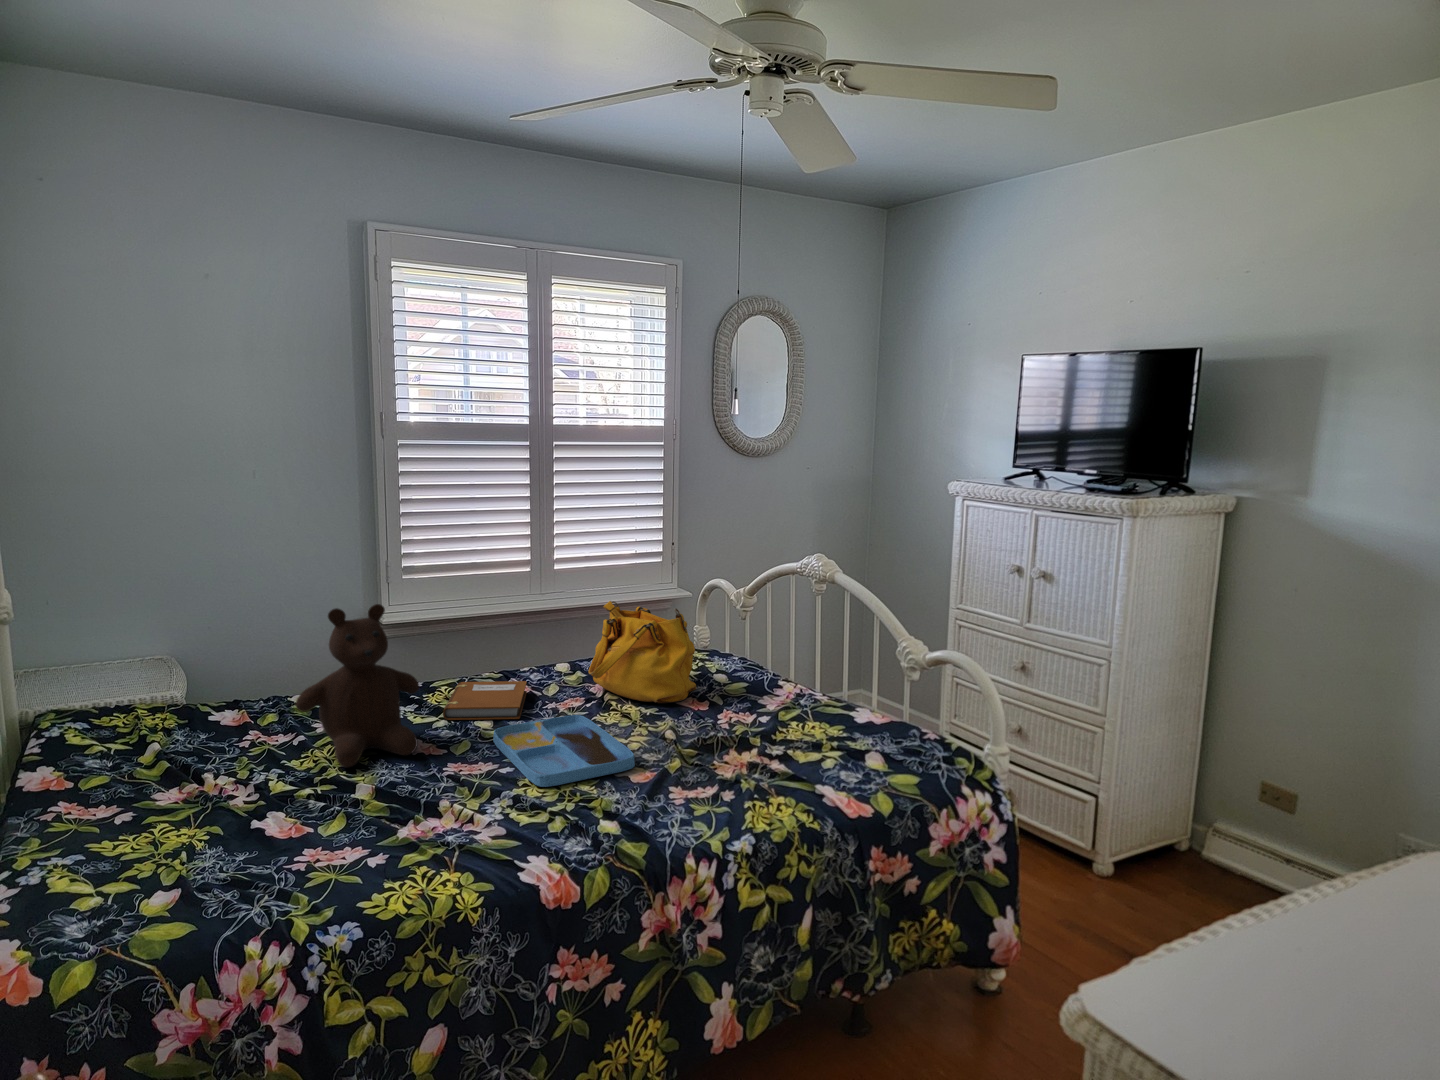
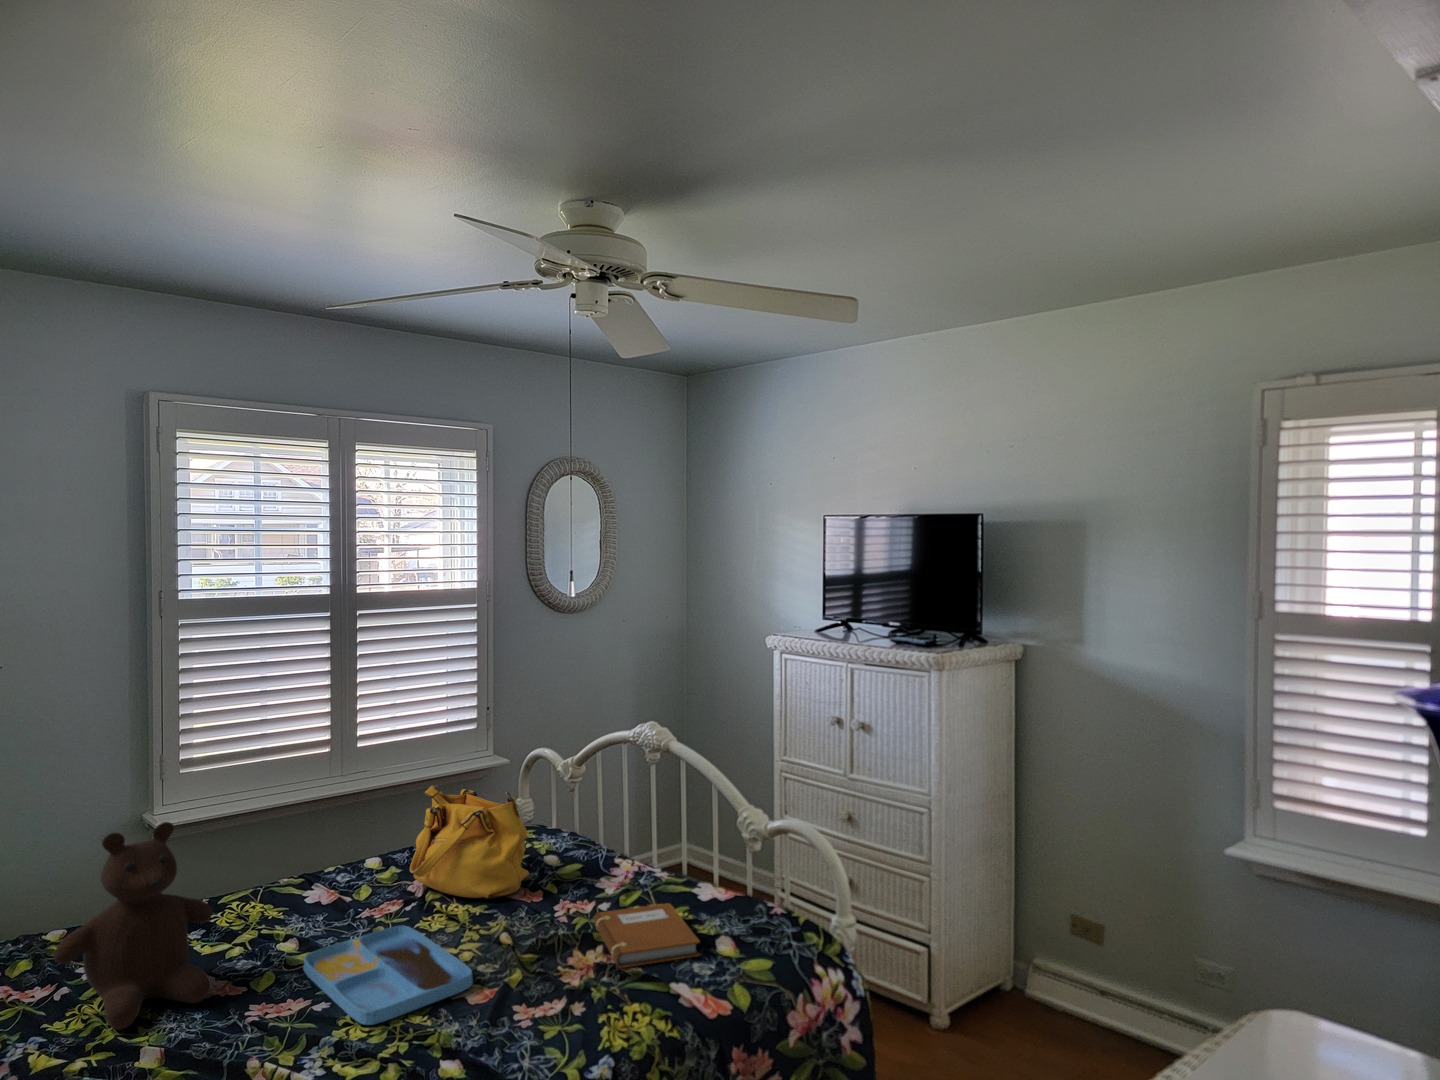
notebook: present [443,681,527,720] -> present [594,903,700,968]

